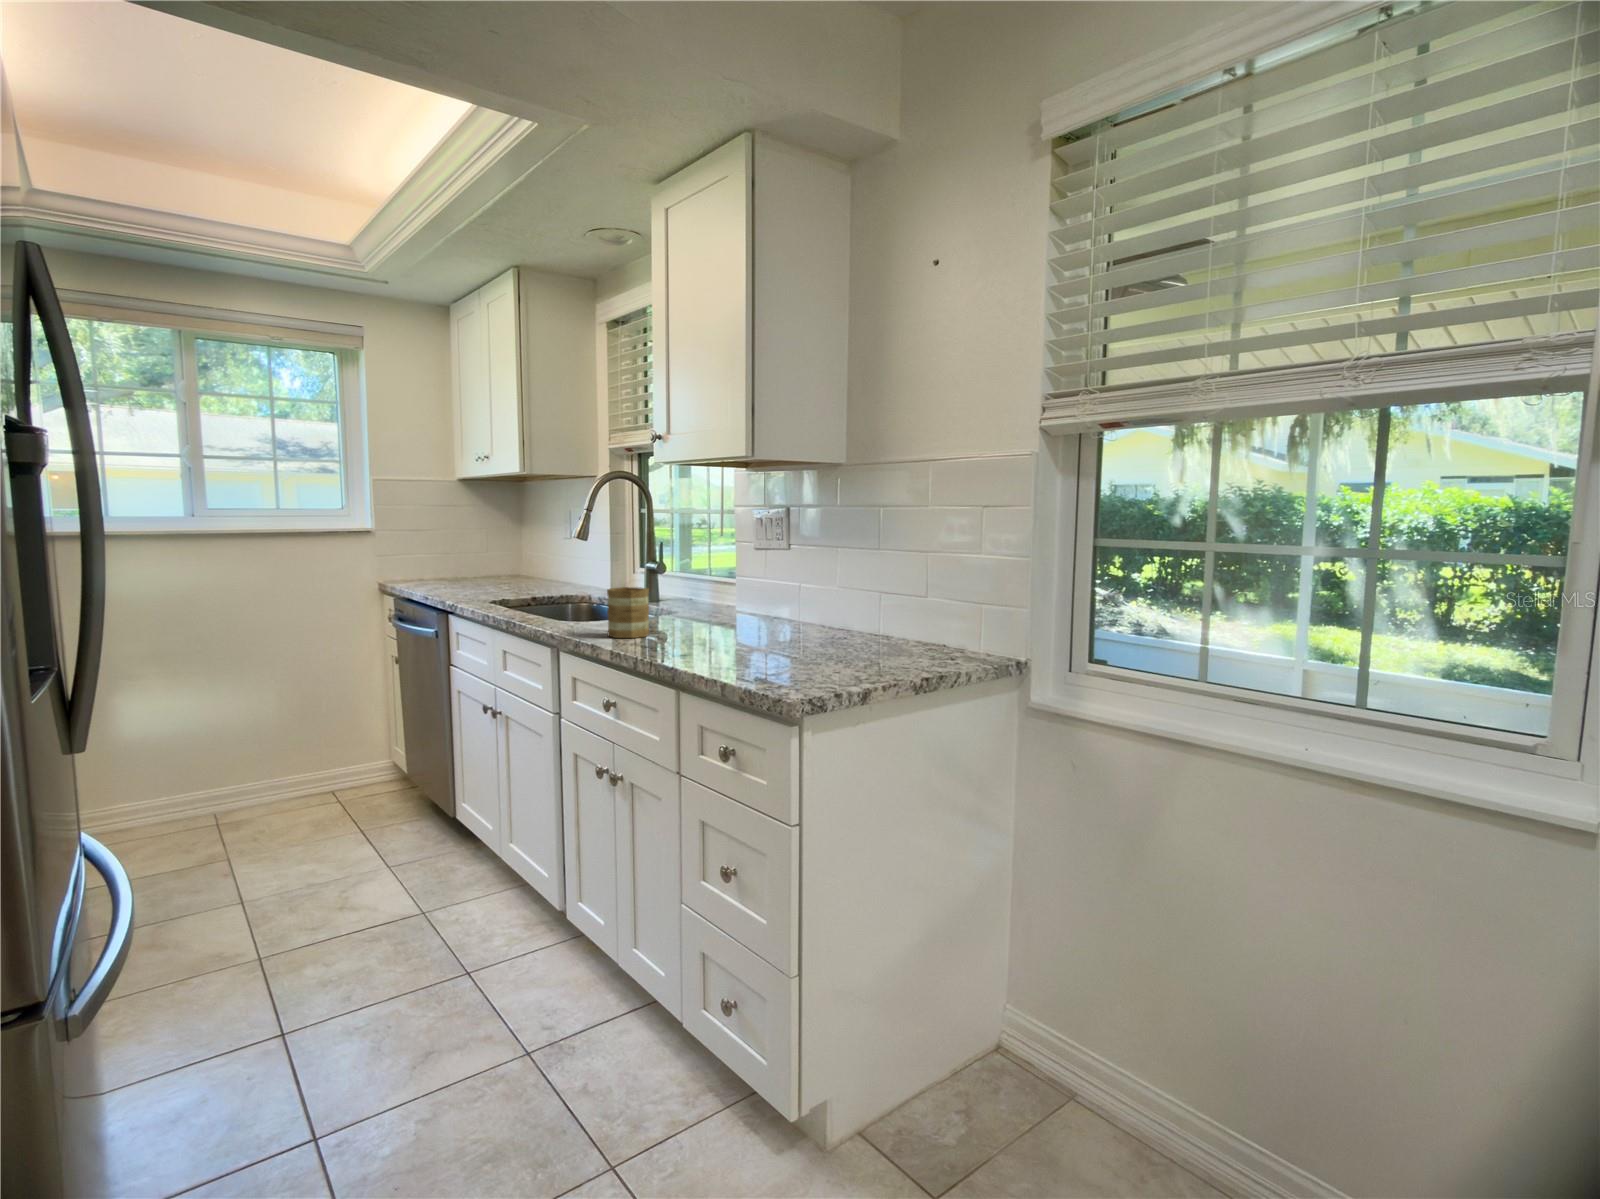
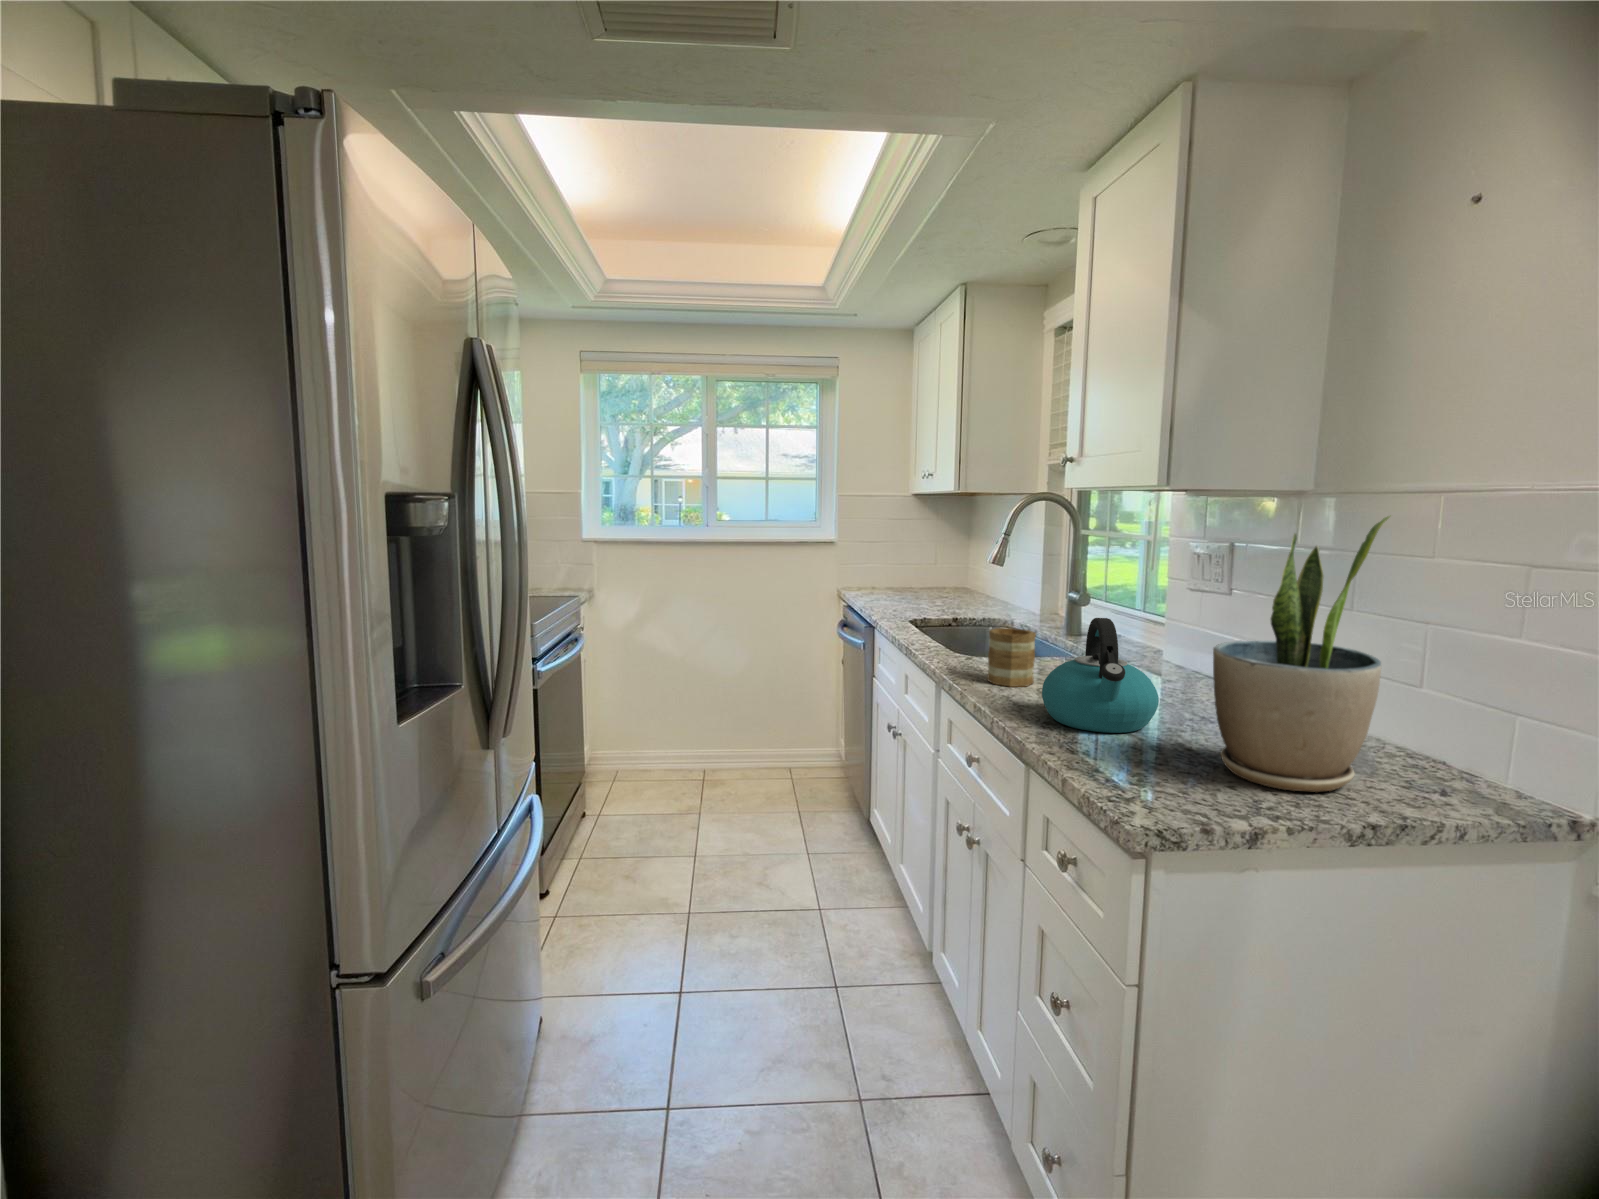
potted plant: none [813,470,917,669] -> present [1213,517,1389,792]
kettle: none [674,563,766,656] -> present [1042,618,1159,733]

